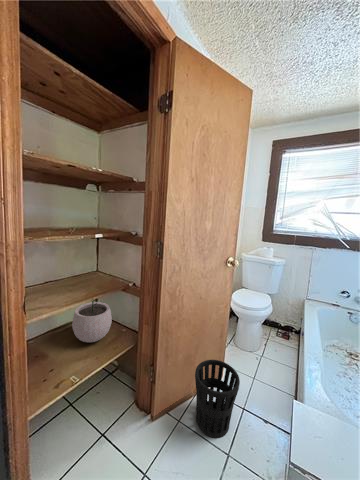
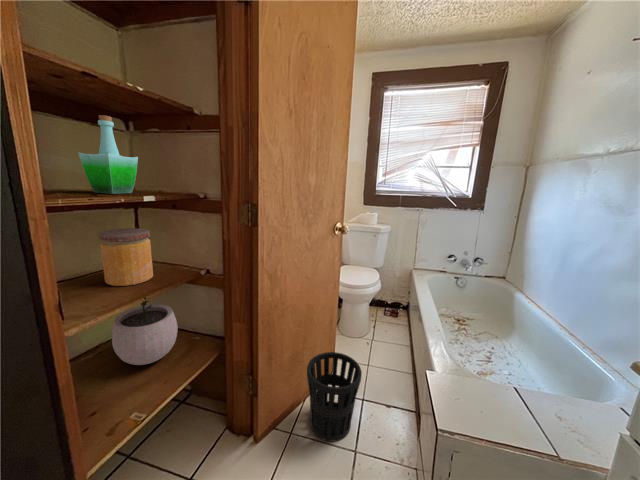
bottle: none [69,185,100,231] -> present [78,115,138,194]
jar: none [73,252,102,288] -> present [99,228,153,286]

